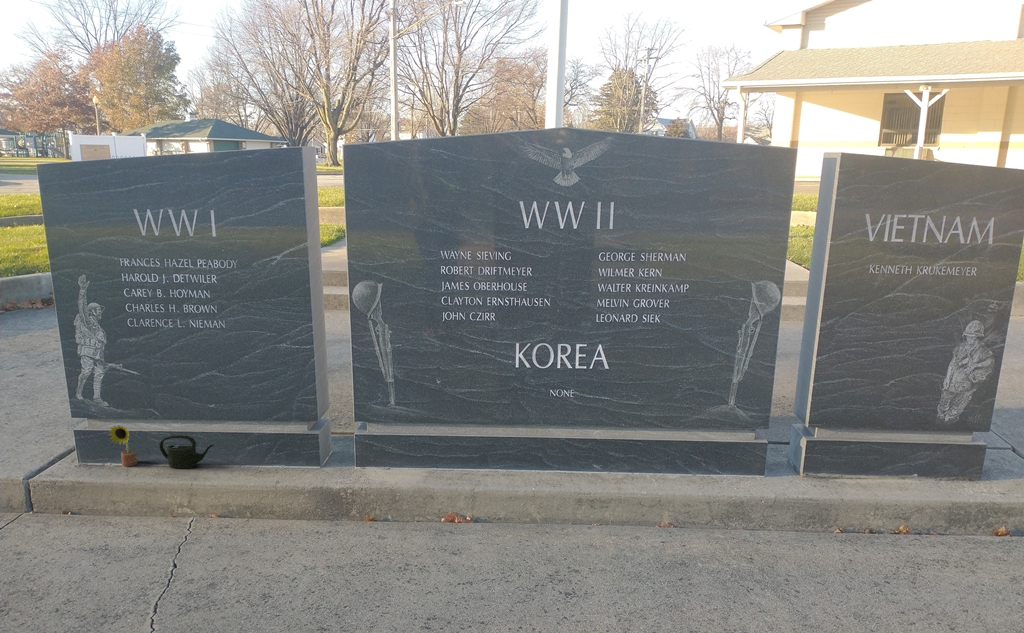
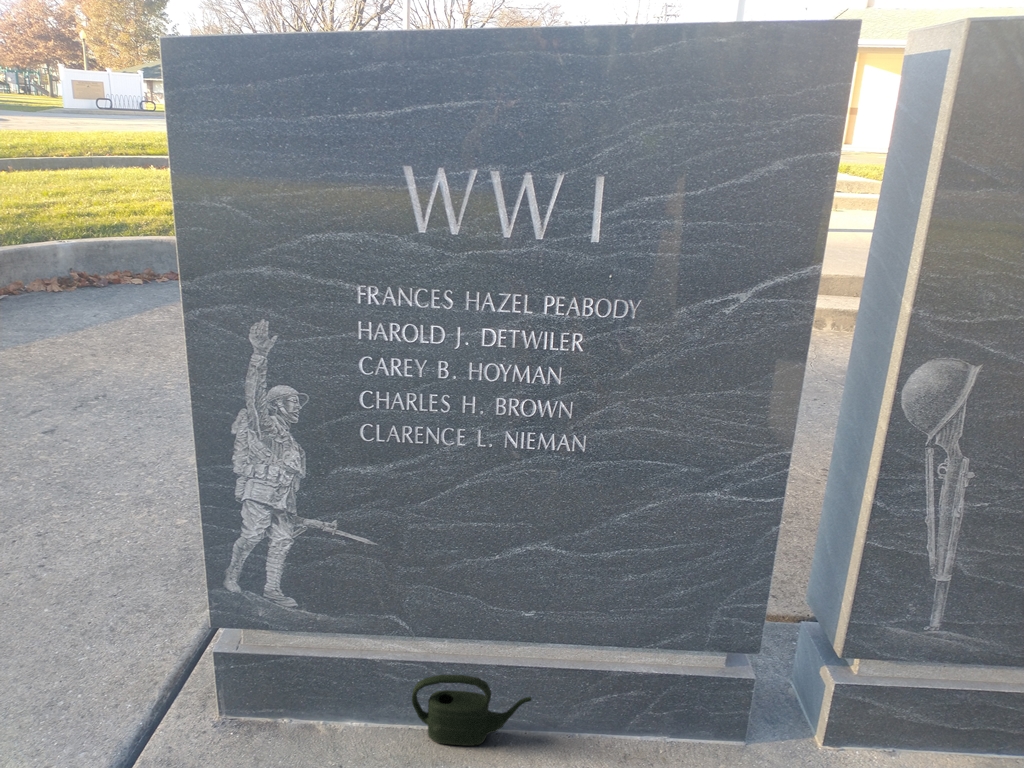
decorative plant: present [108,425,137,467] -> none [304,657,357,737]

